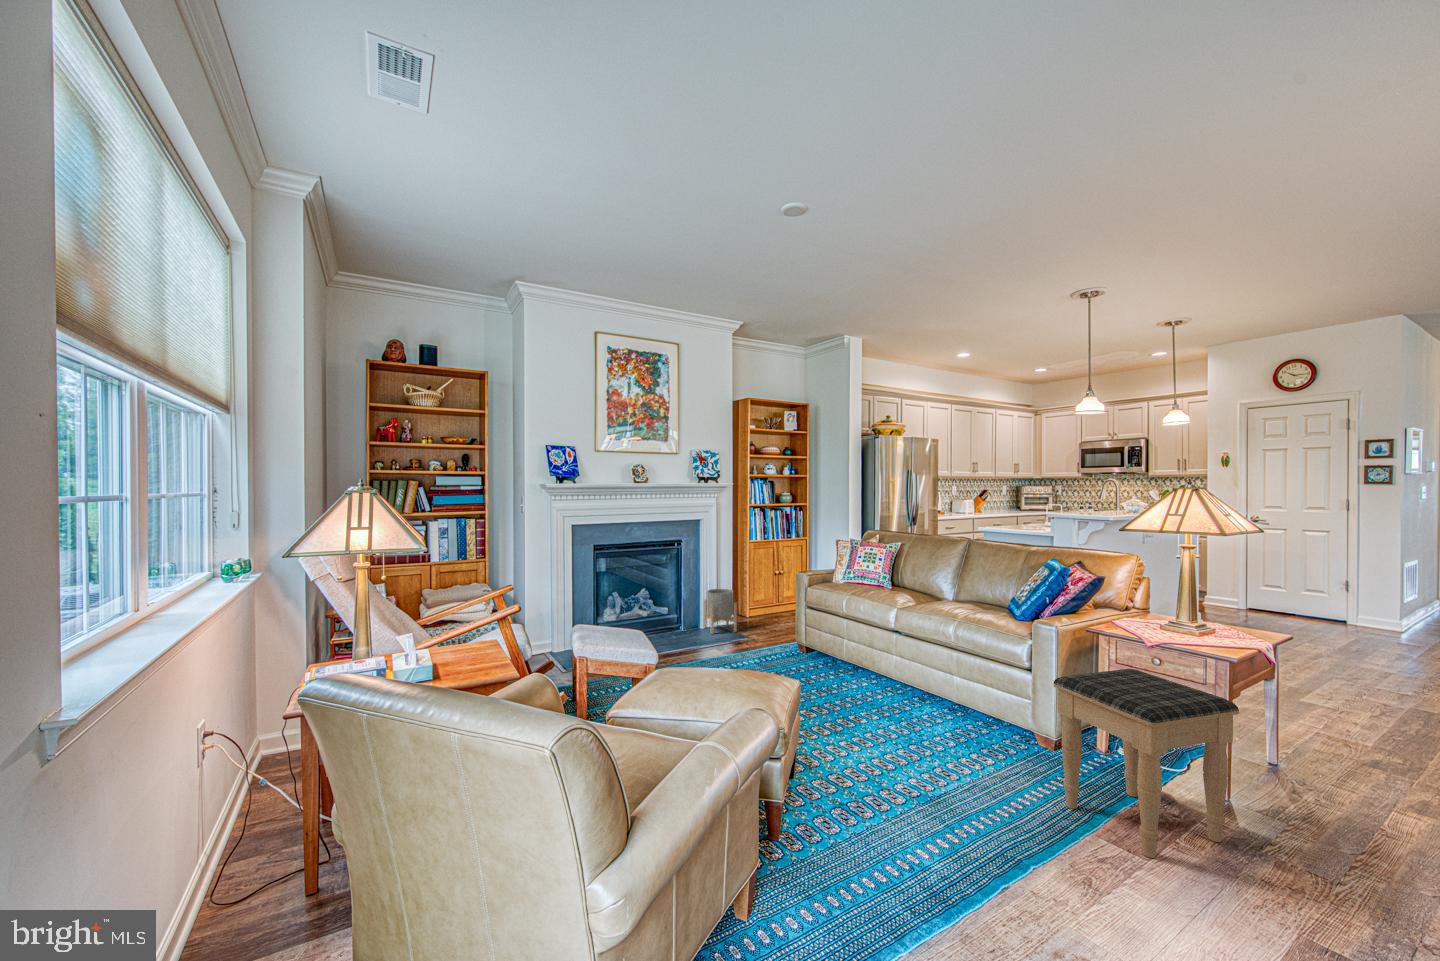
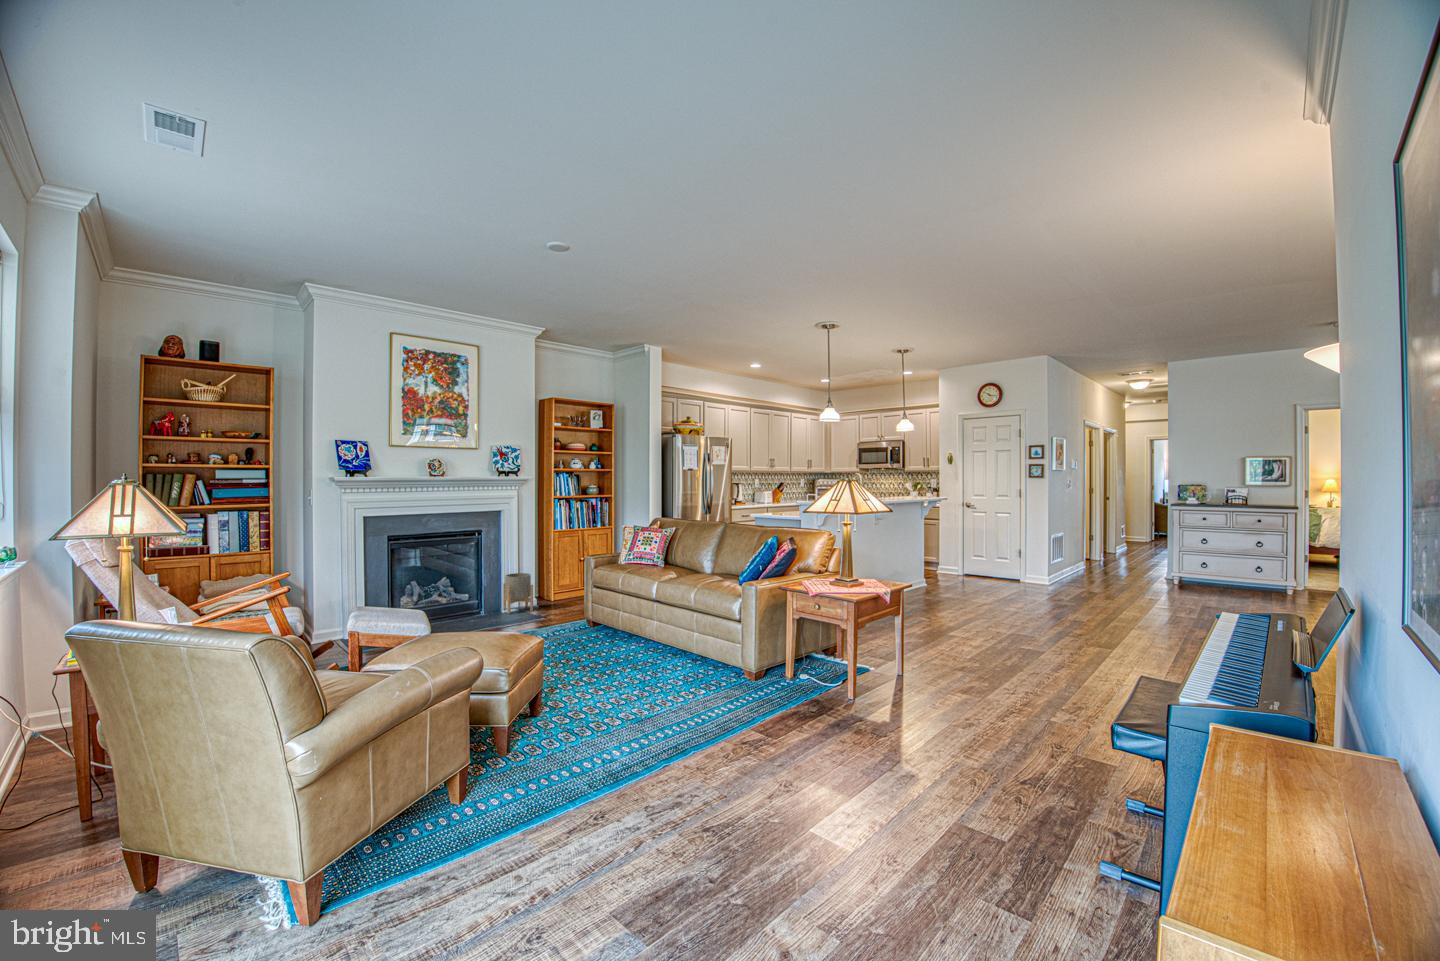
footstool: present [1053,669,1239,858] -> none [716,609,820,731]

